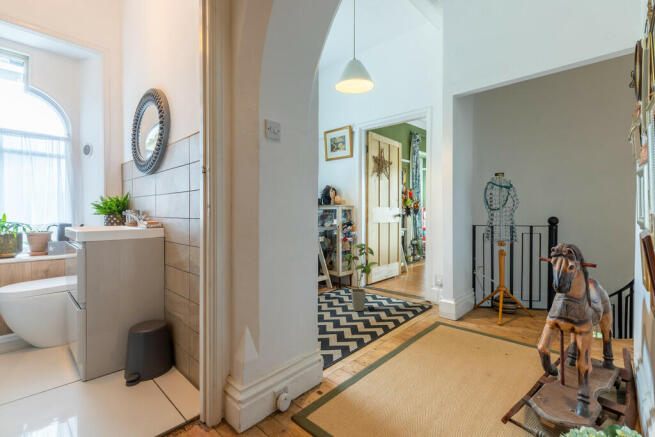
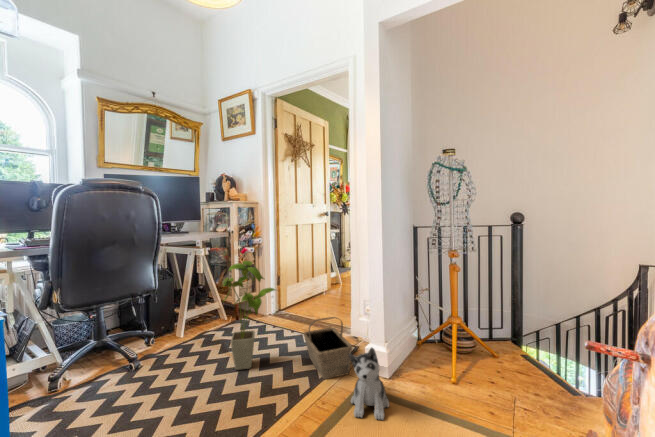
basket: none [396,282,431,318] -> present [304,317,352,379]
plush toy: none [433,294,457,334] -> present [349,347,389,420]

